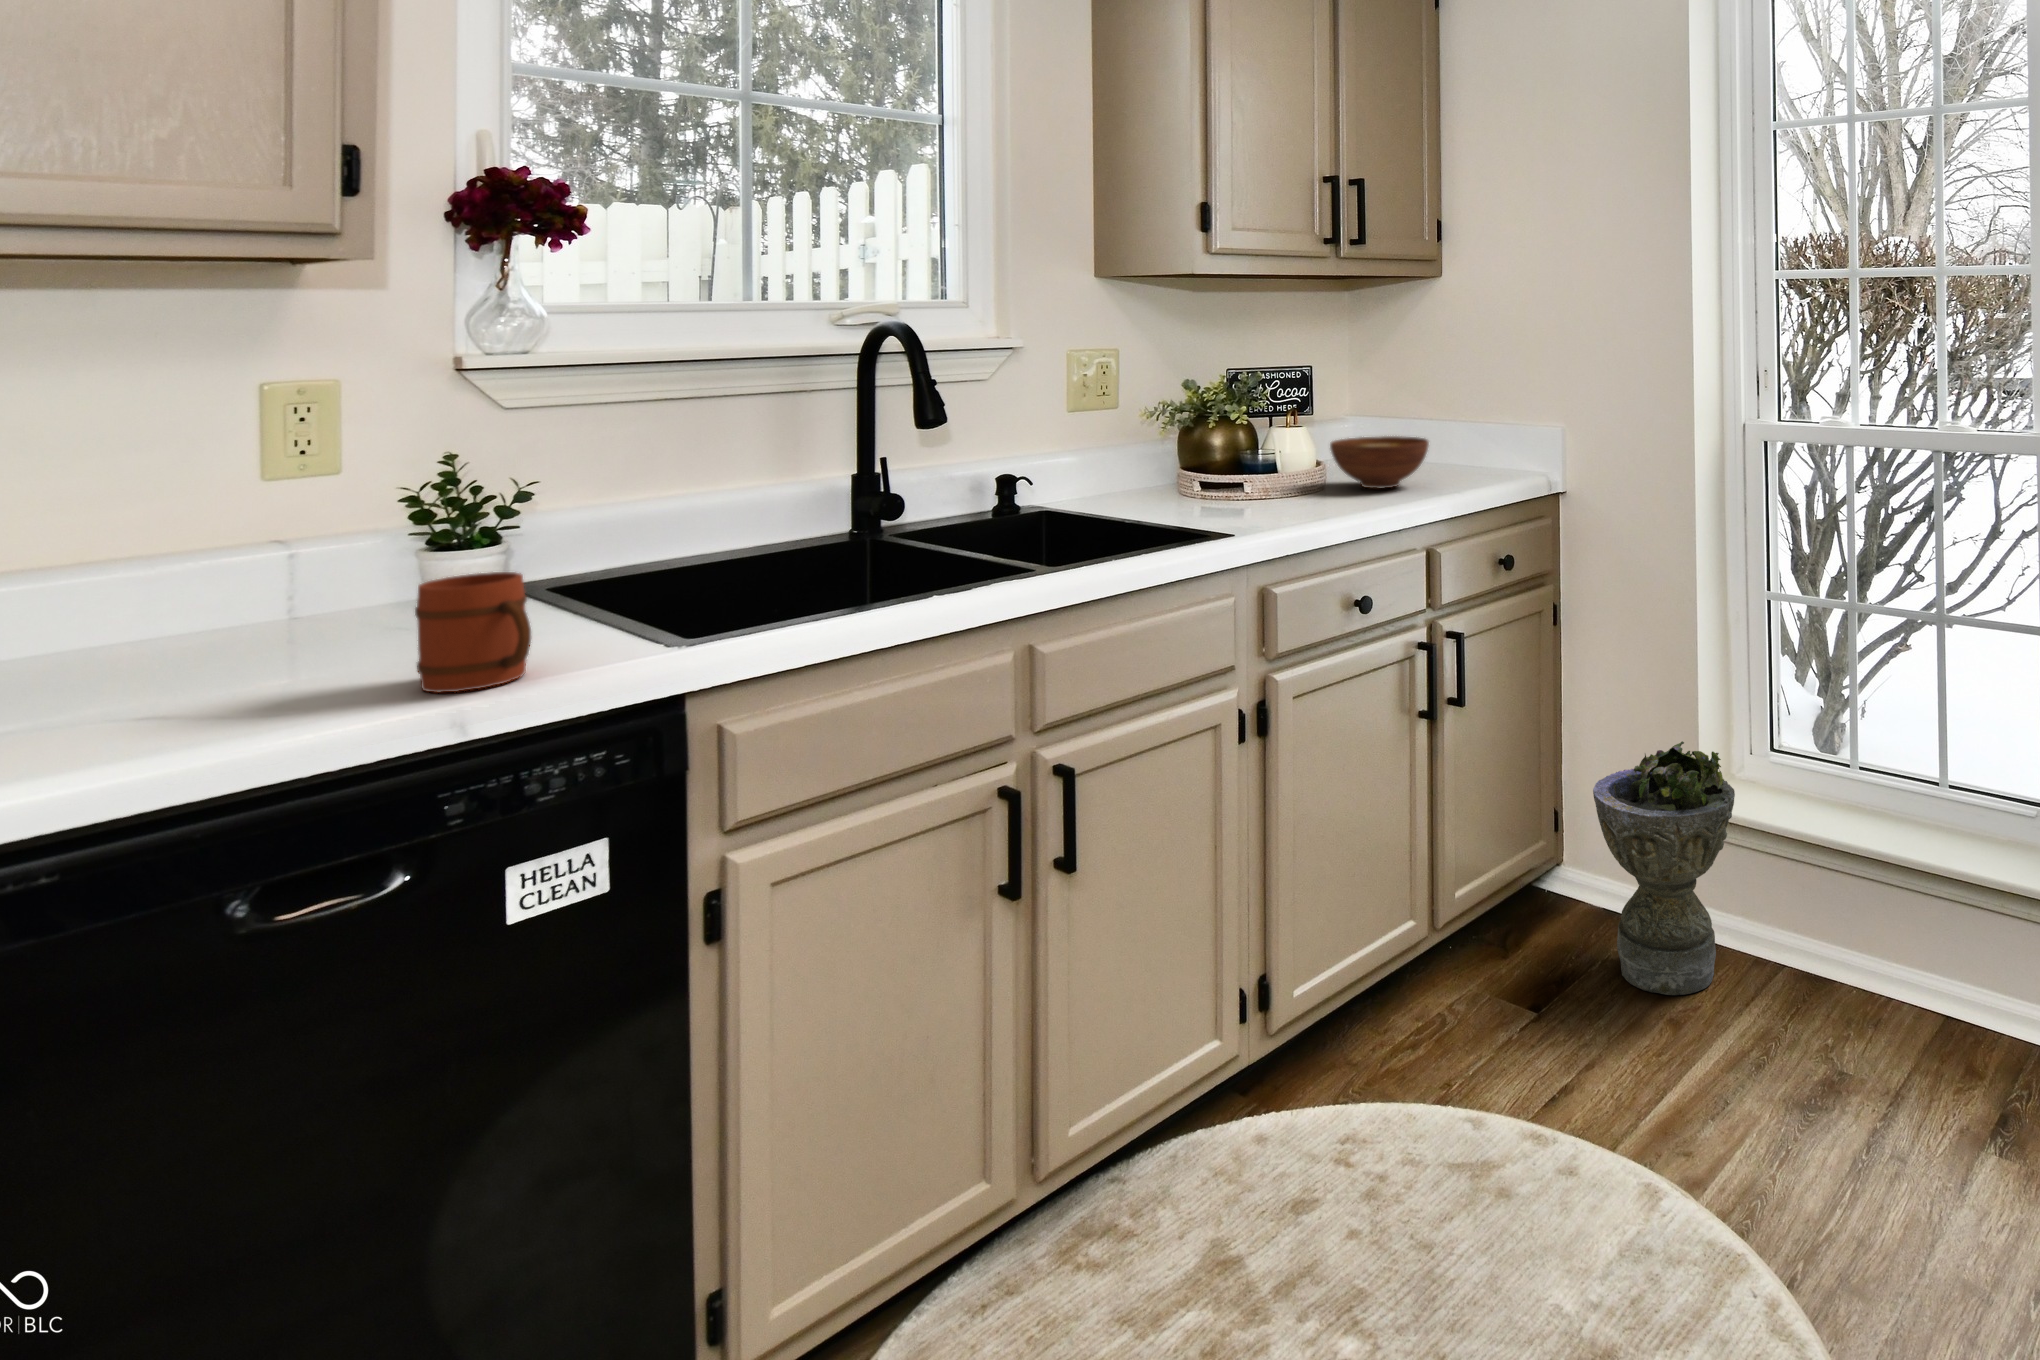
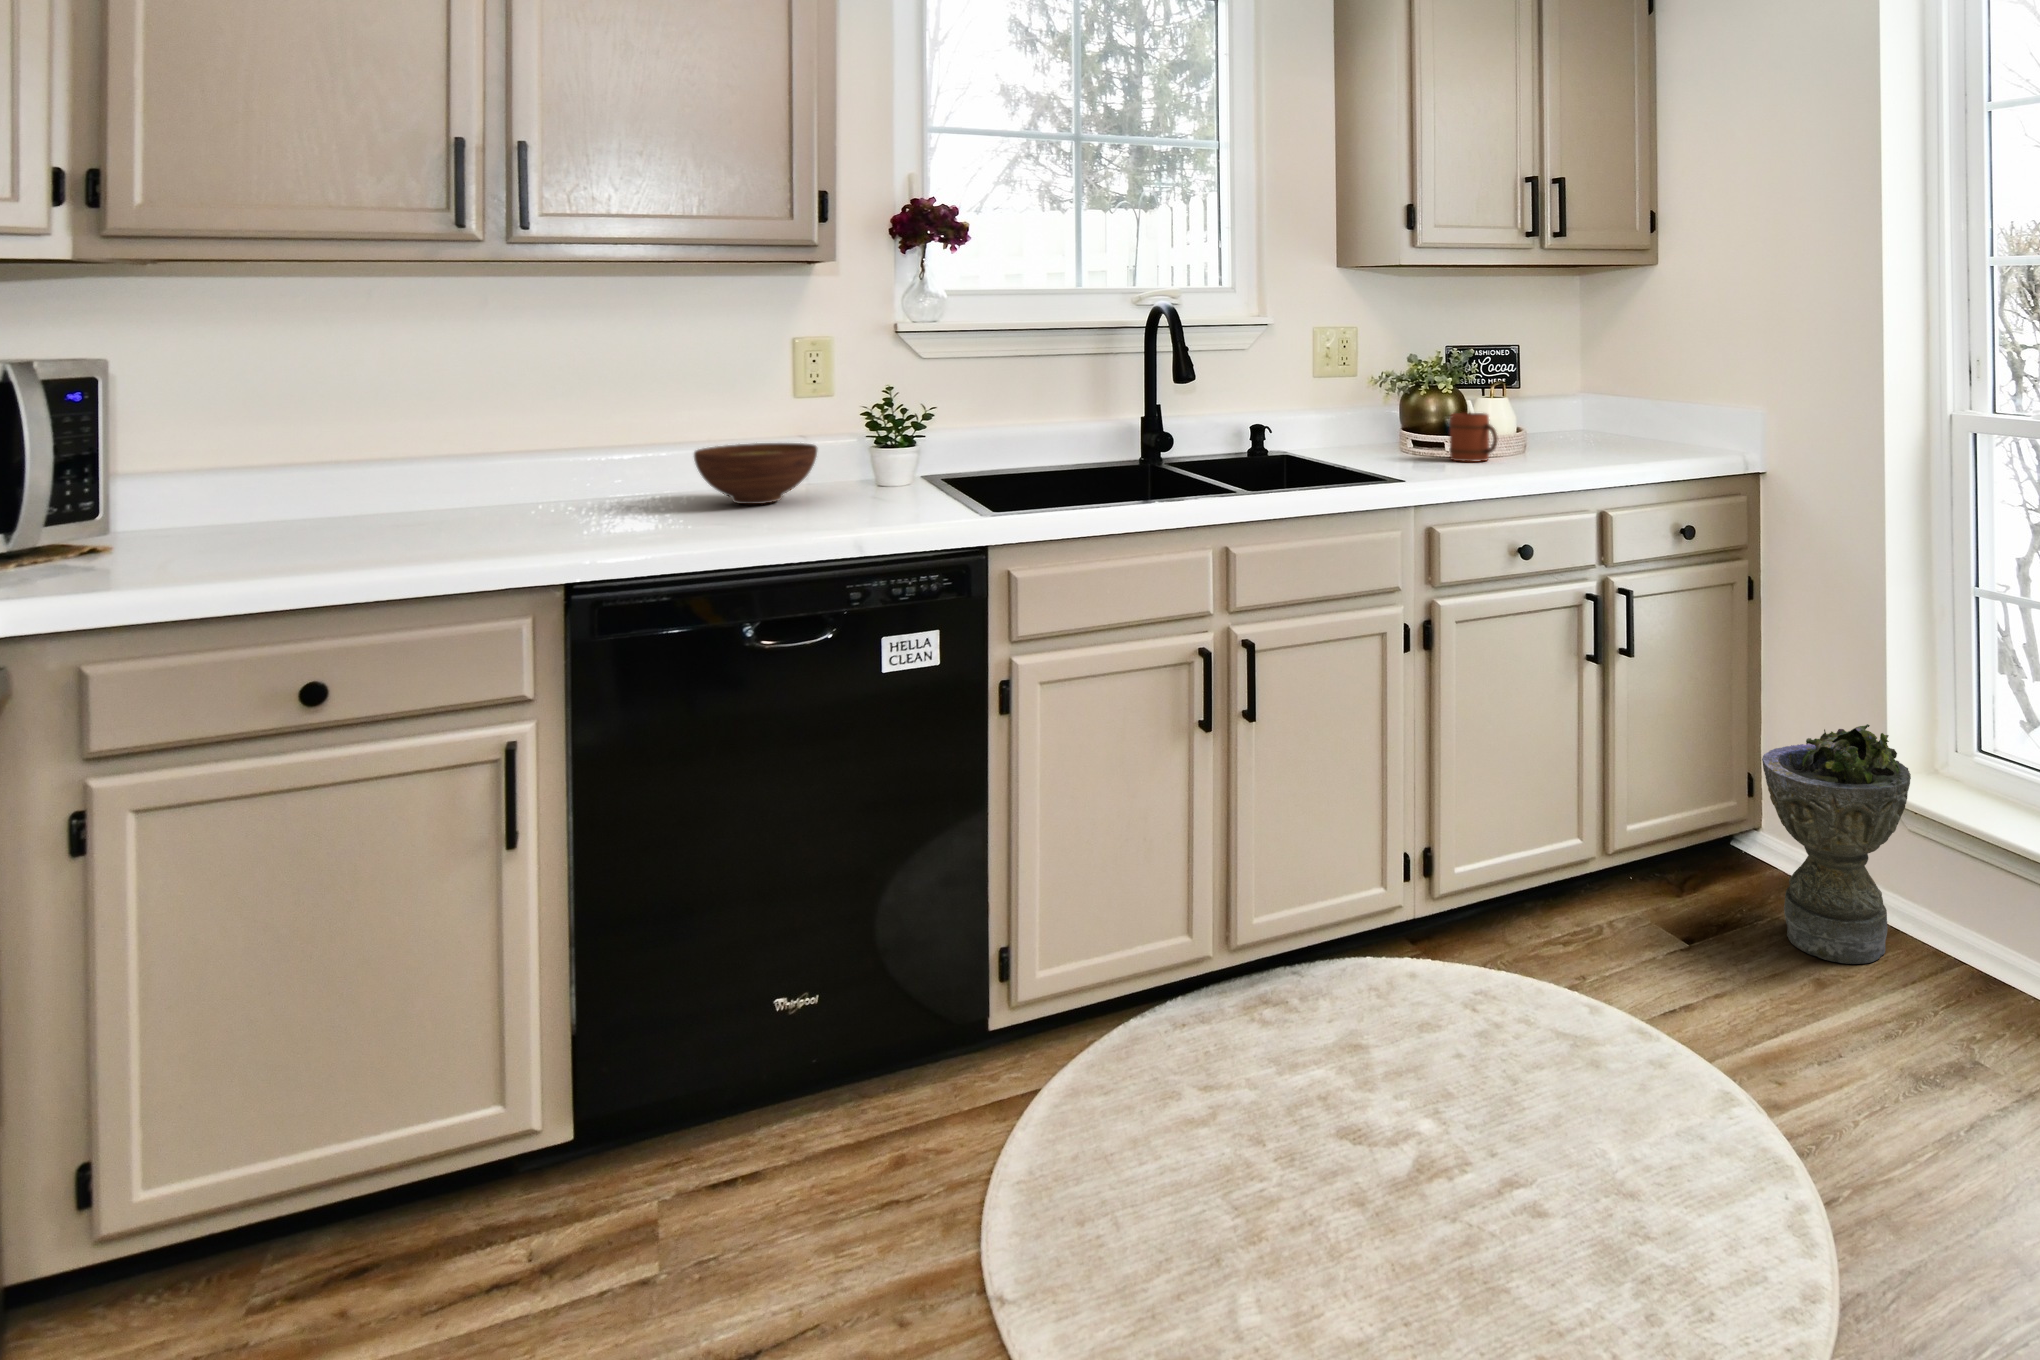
bowl: present [1330,436,1429,489] -> present [694,443,817,504]
mug: present [415,572,531,693] -> present [1449,413,1498,462]

